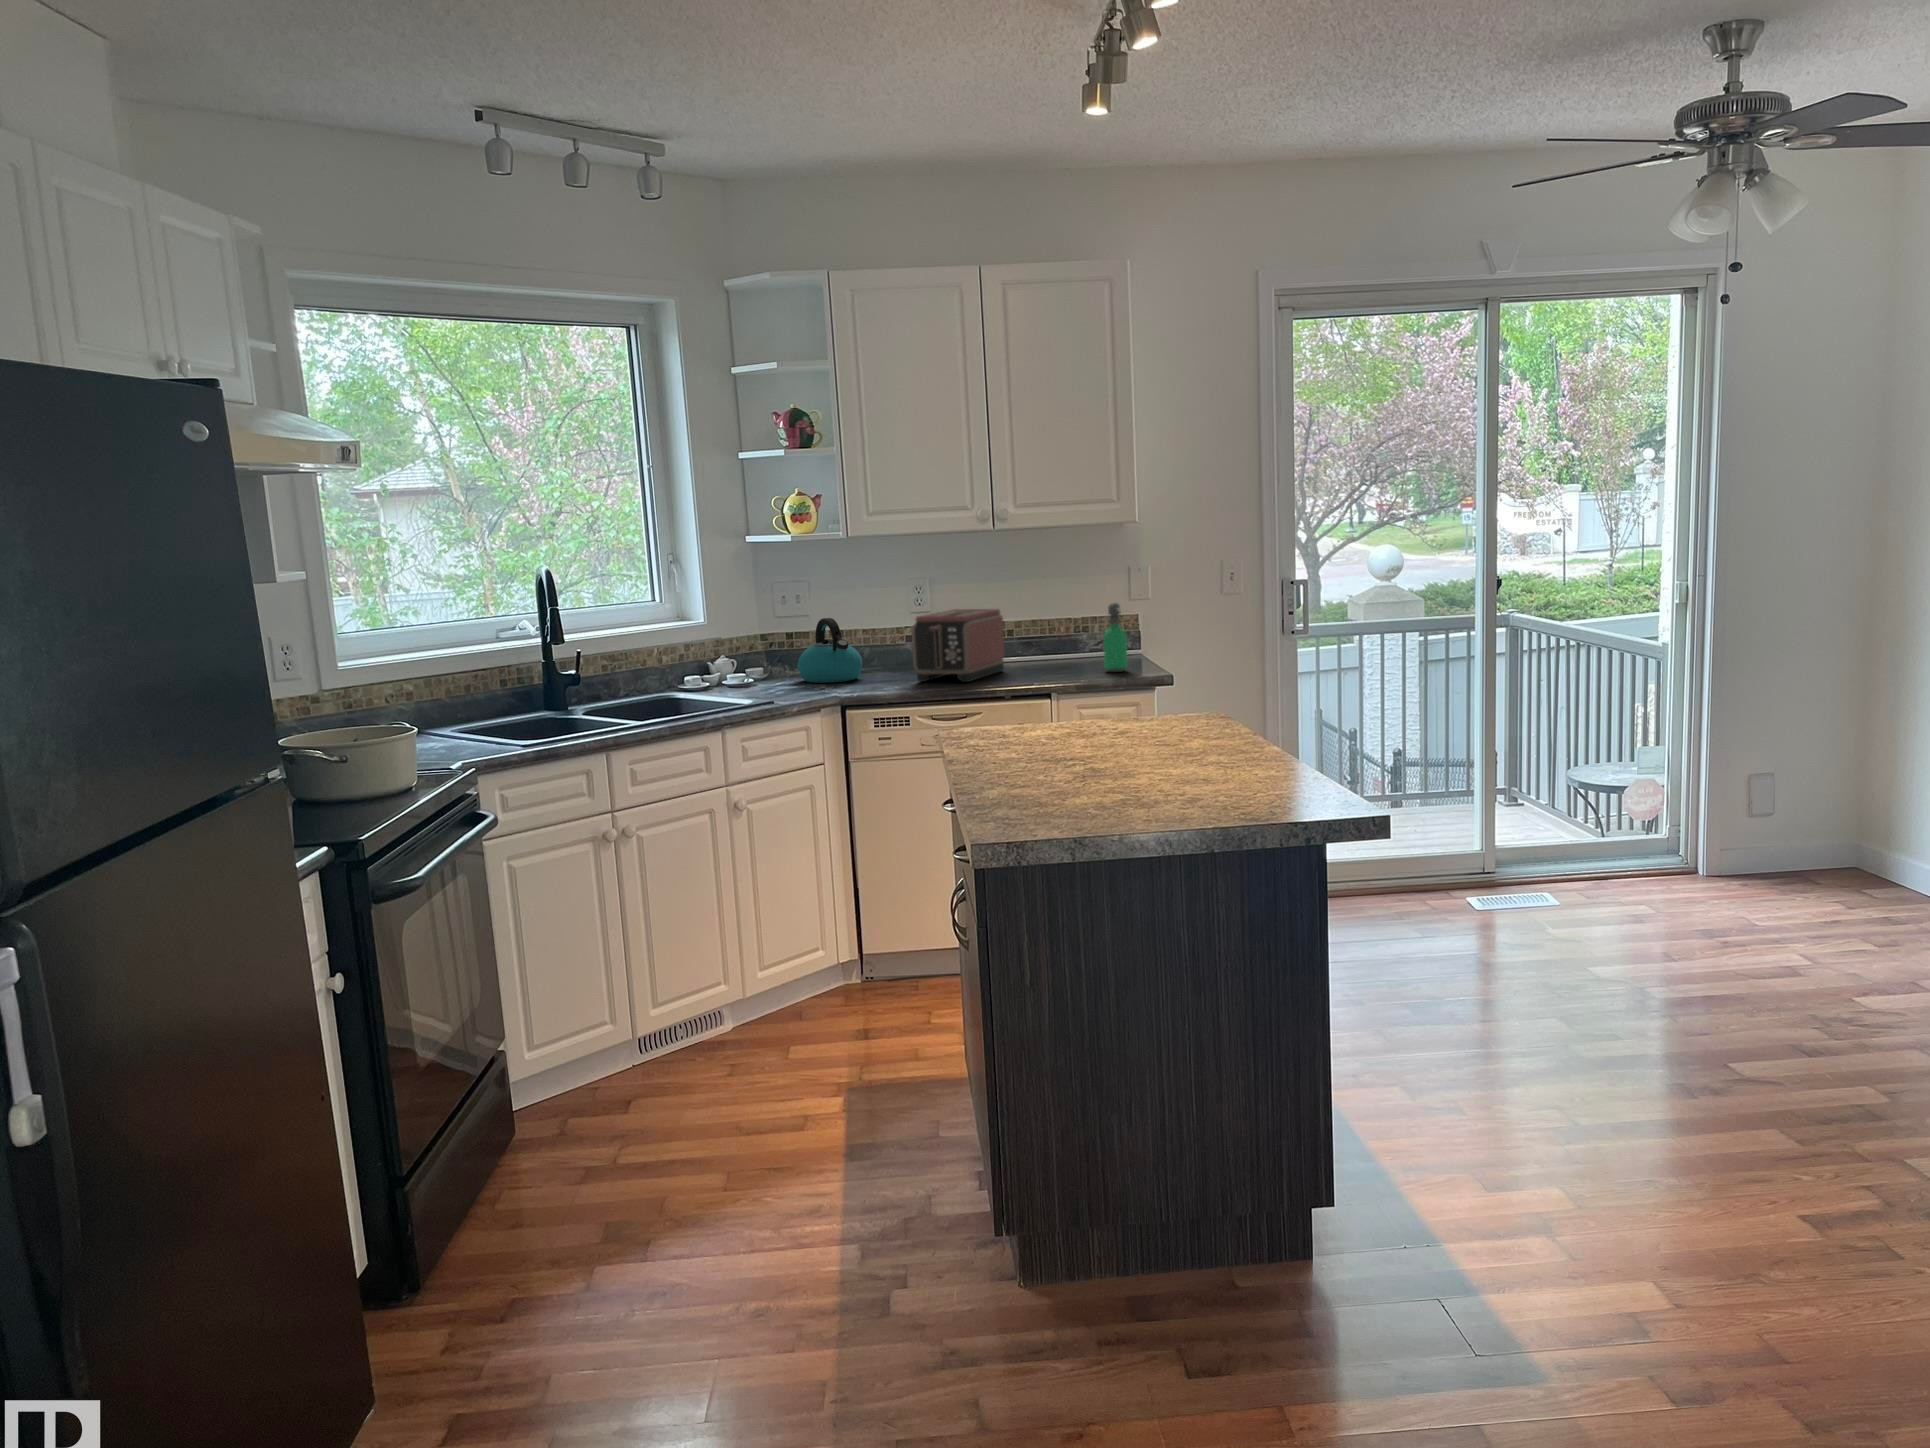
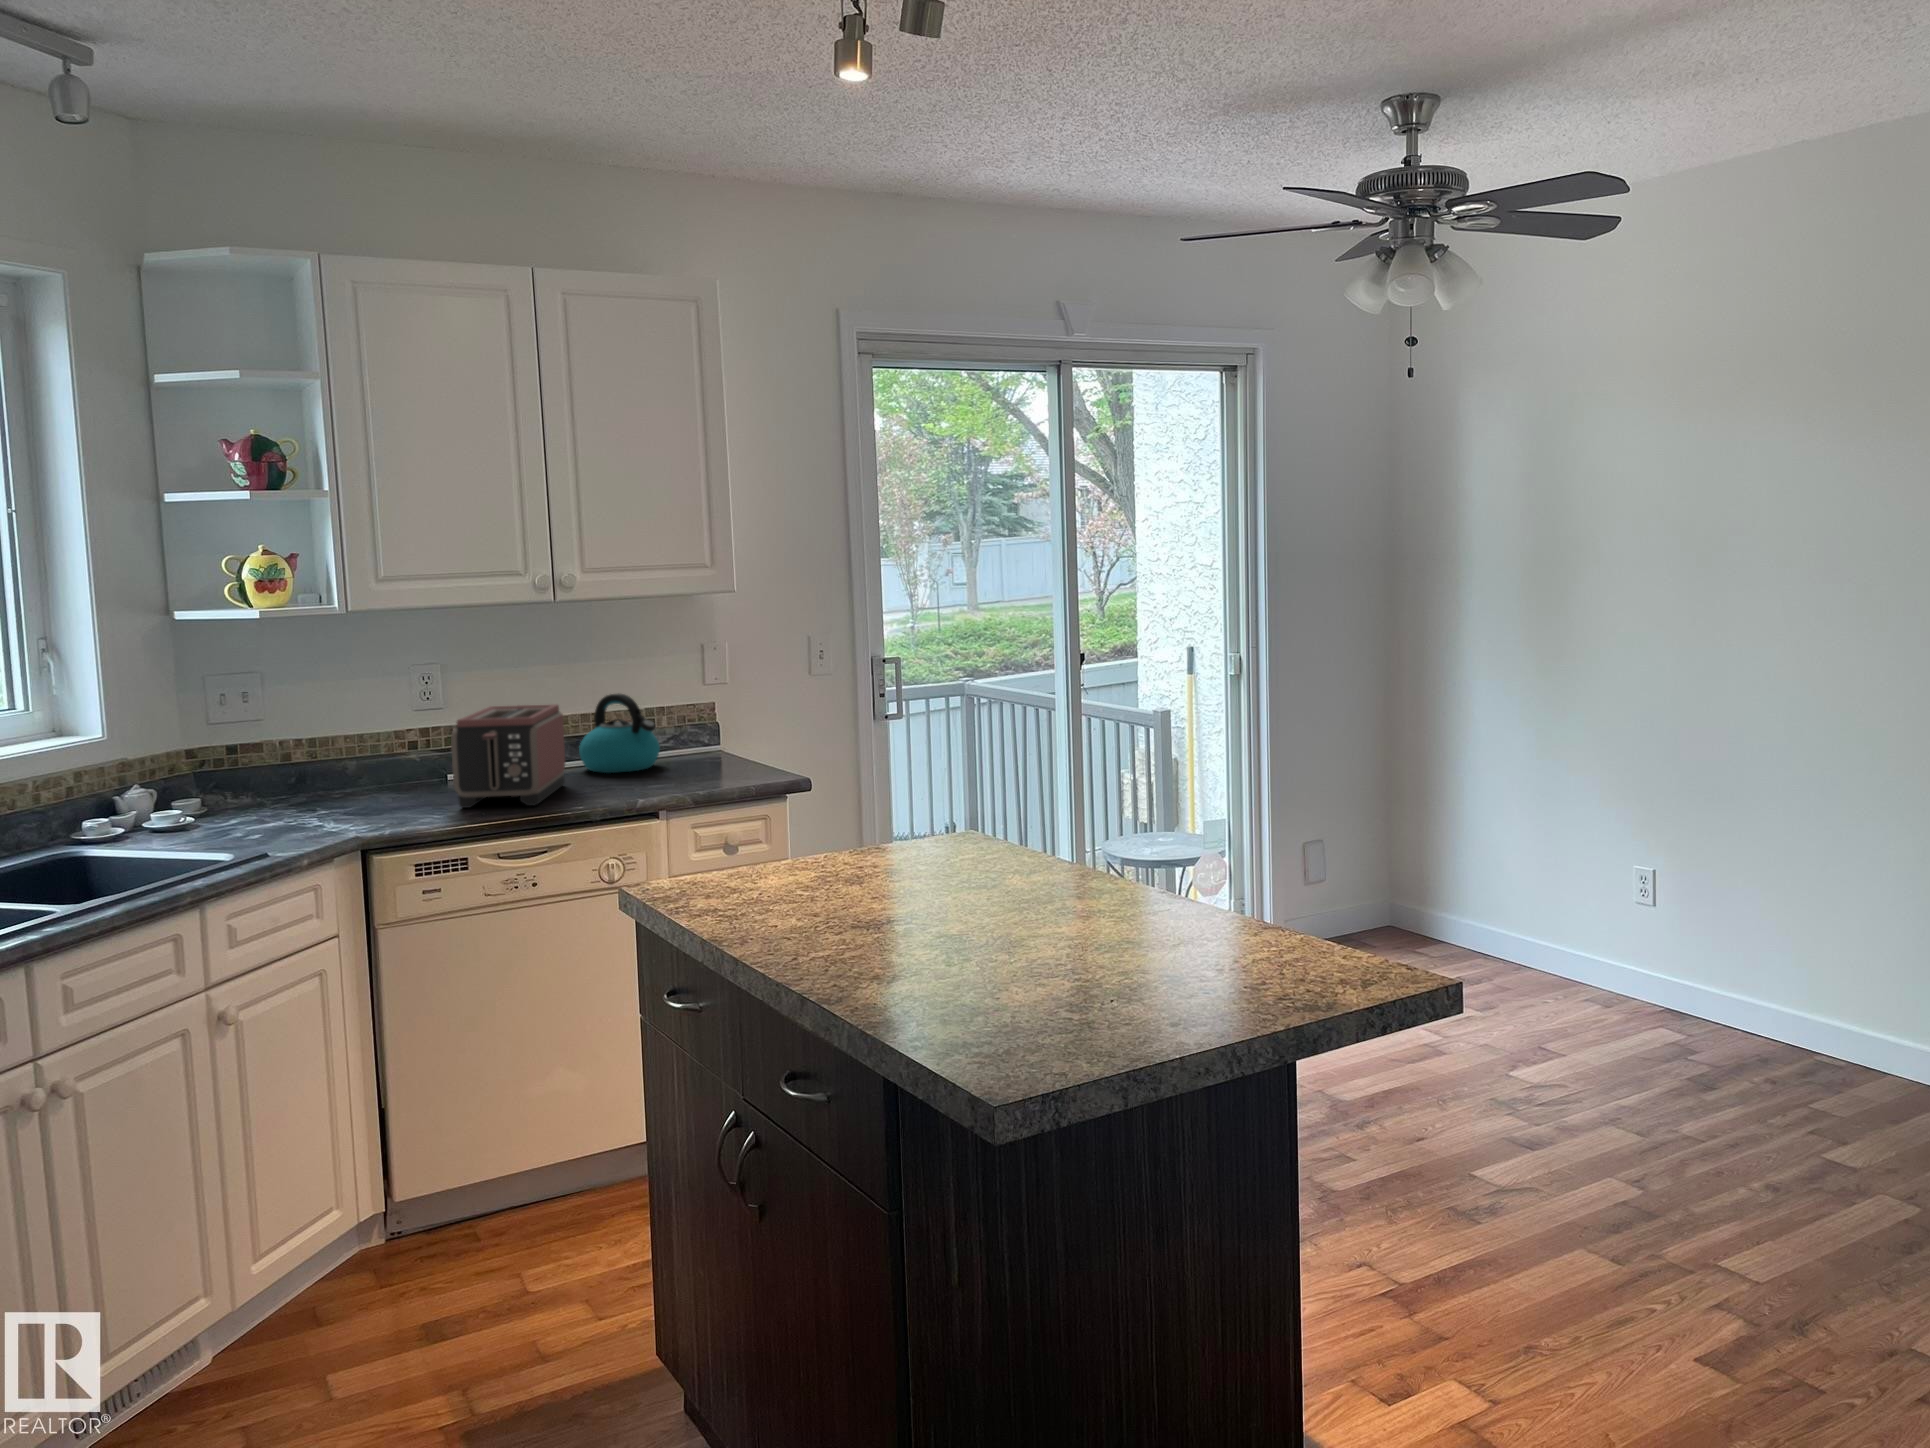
soap dispenser: present [1103,603,1128,672] -> none [701,693,732,781]
kettle: present [798,618,862,683] -> present [579,693,660,773]

